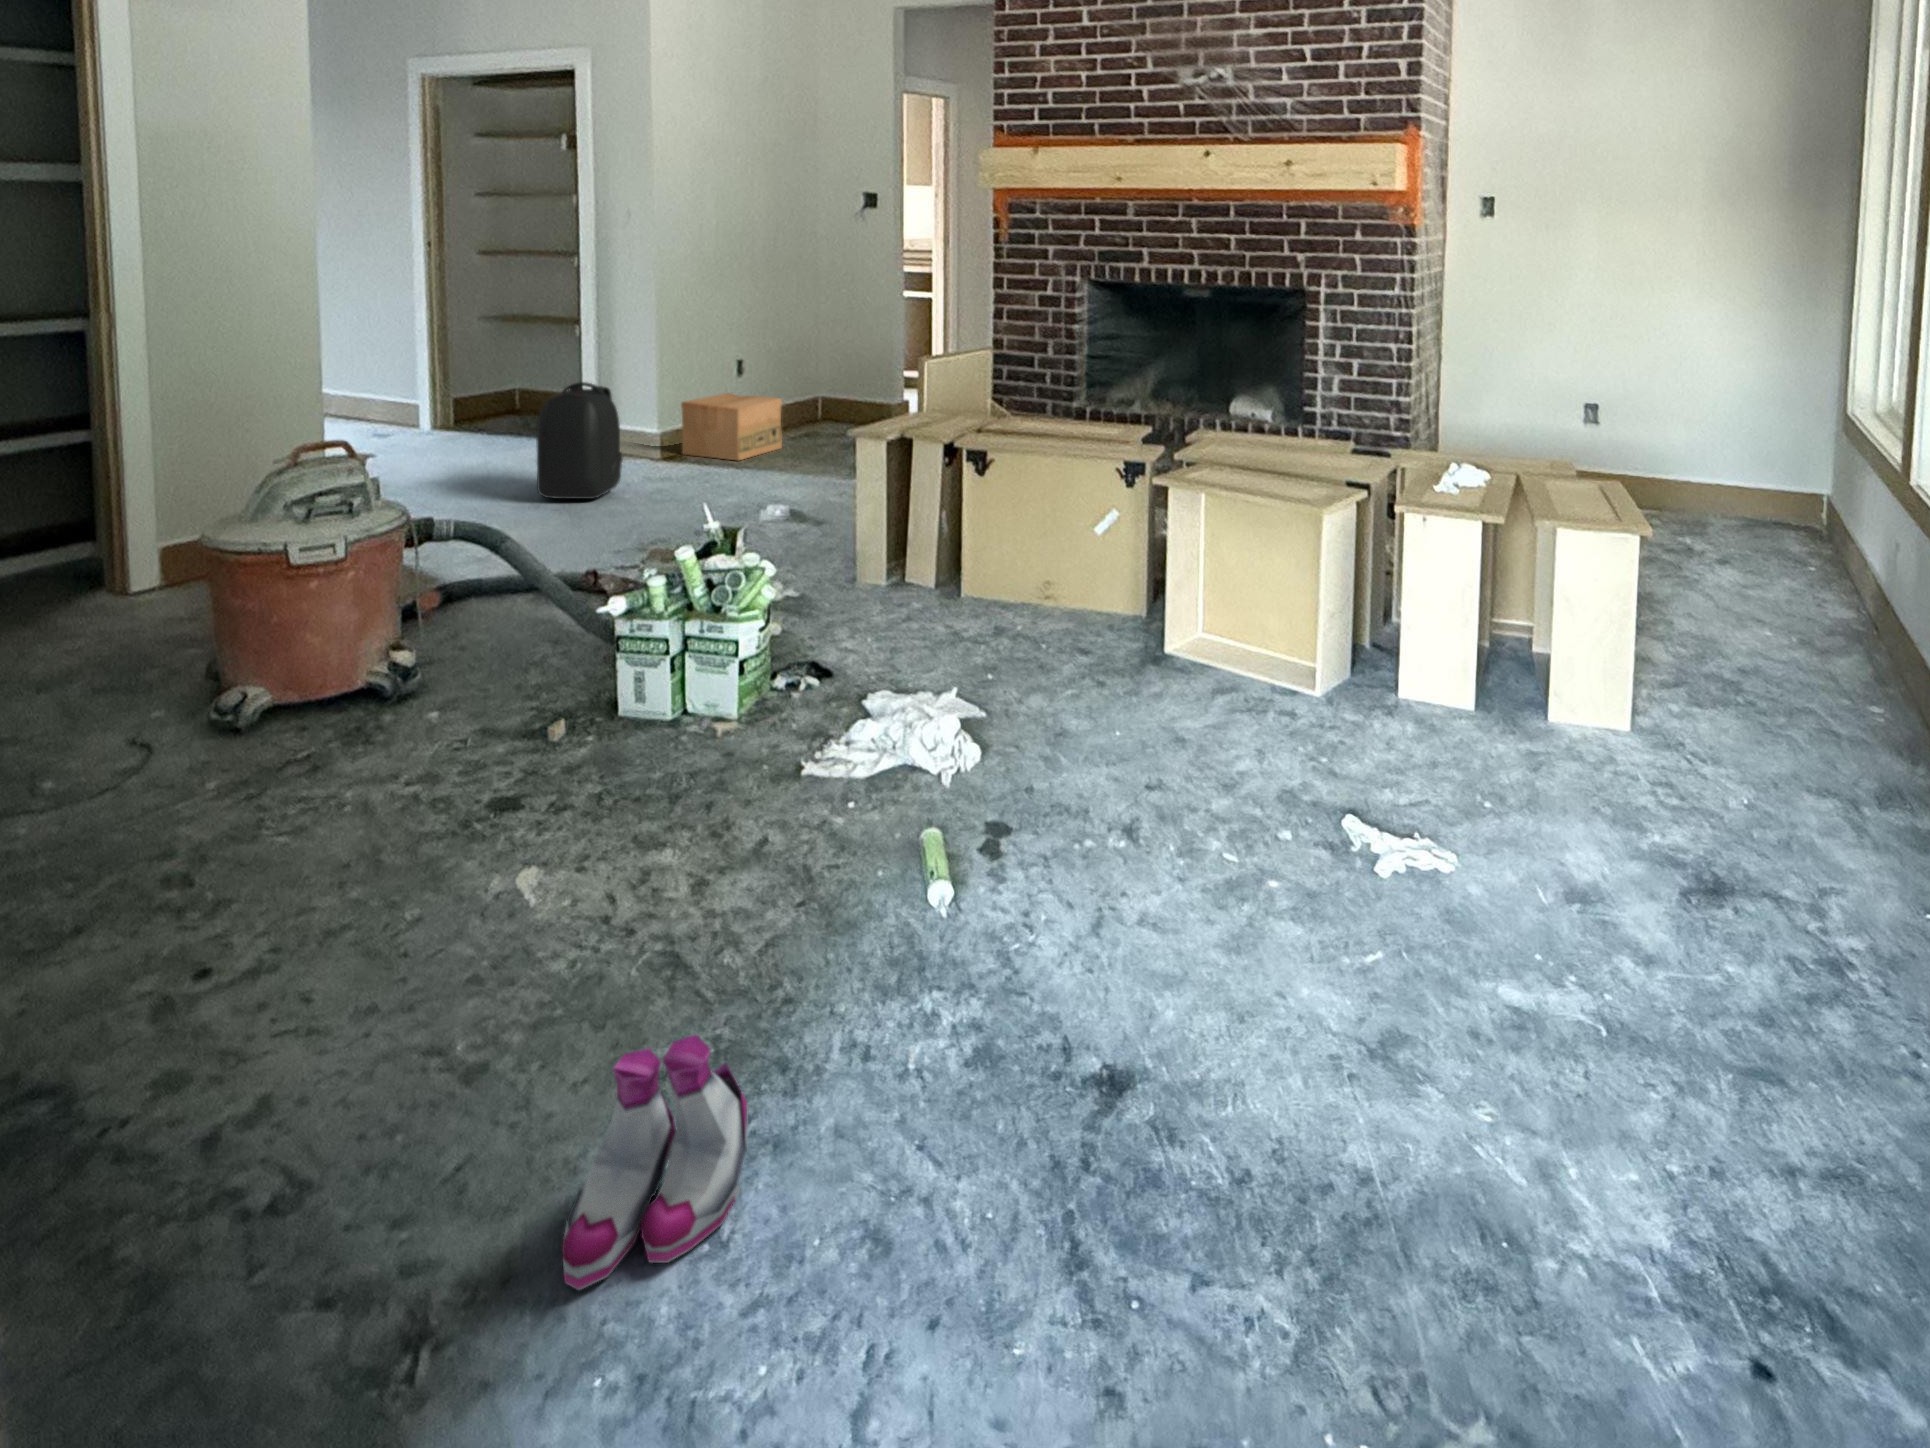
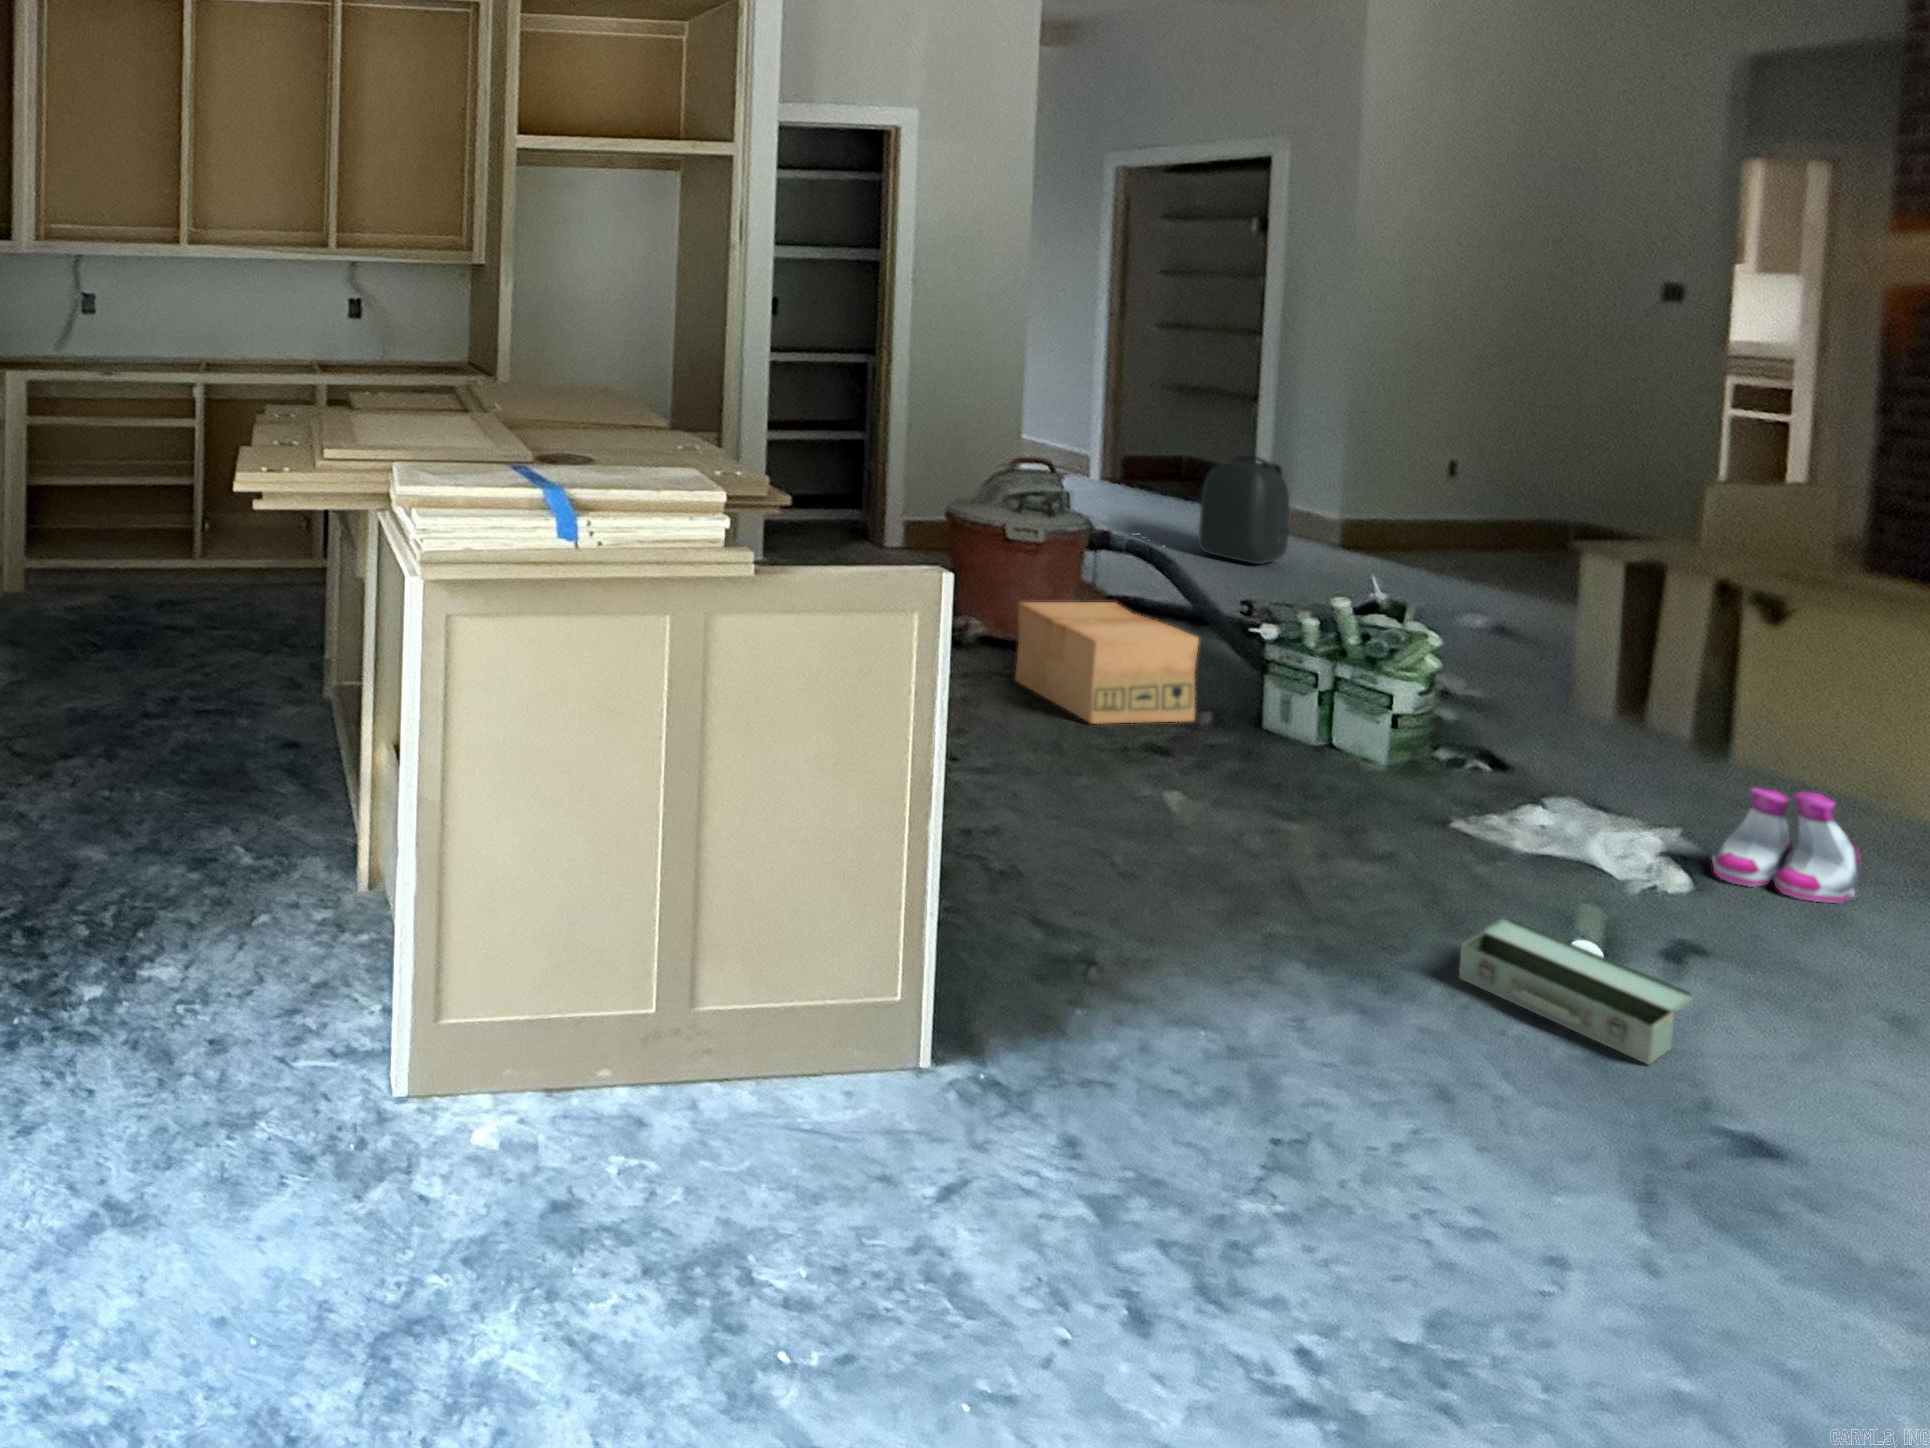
cardboard box: present [681,393,782,460] -> present [1015,602,1199,724]
toolbox: none [848,894,1024,1018] -> present [1459,919,1694,1064]
boots: present [562,1035,748,1290] -> present [1712,788,1860,903]

